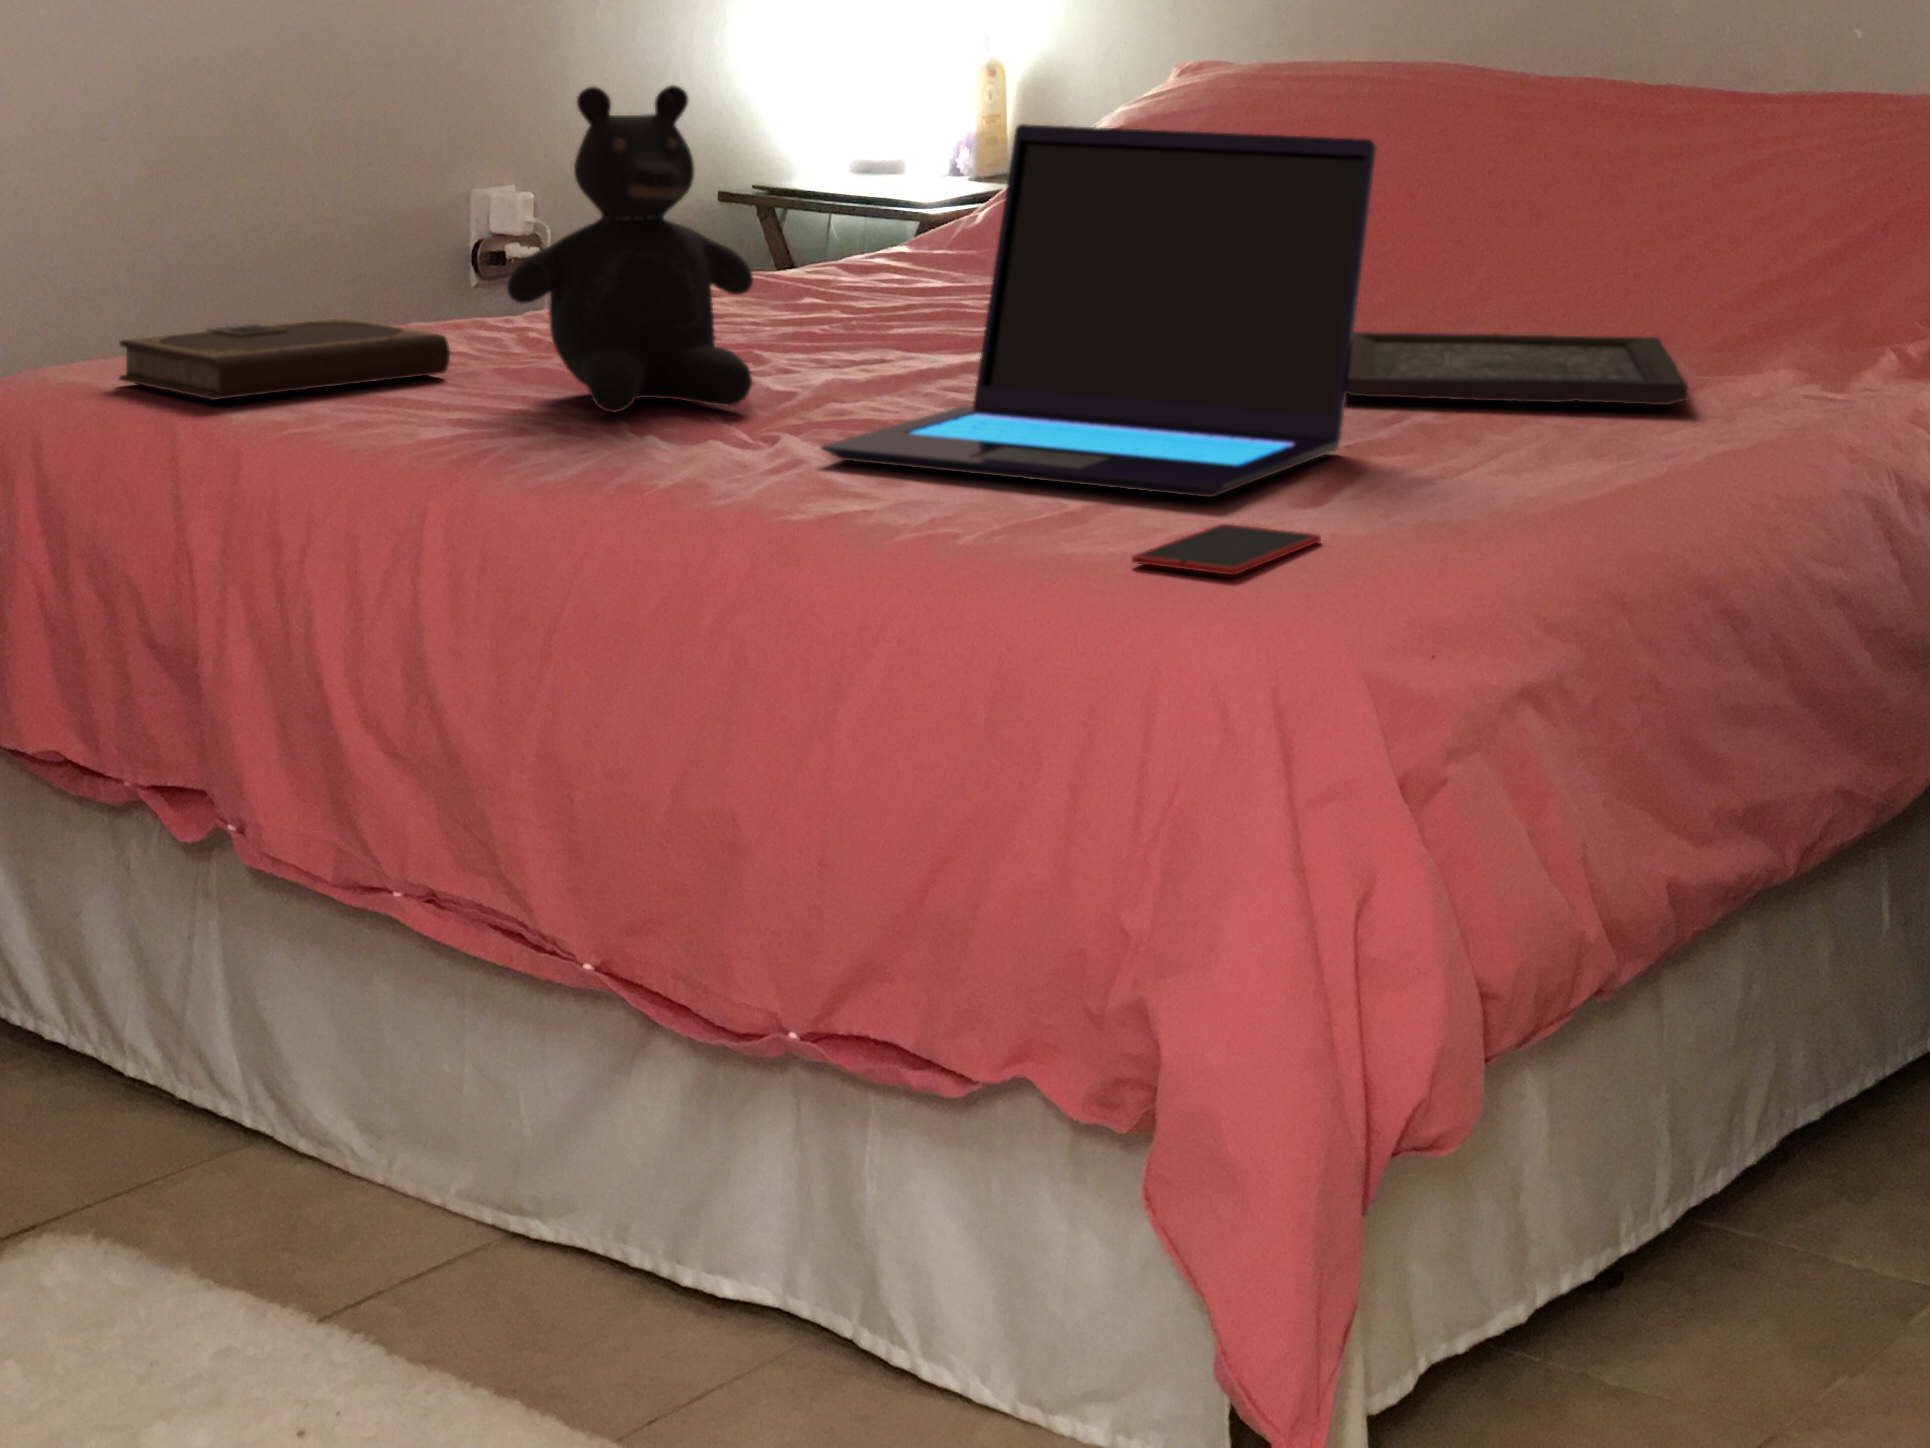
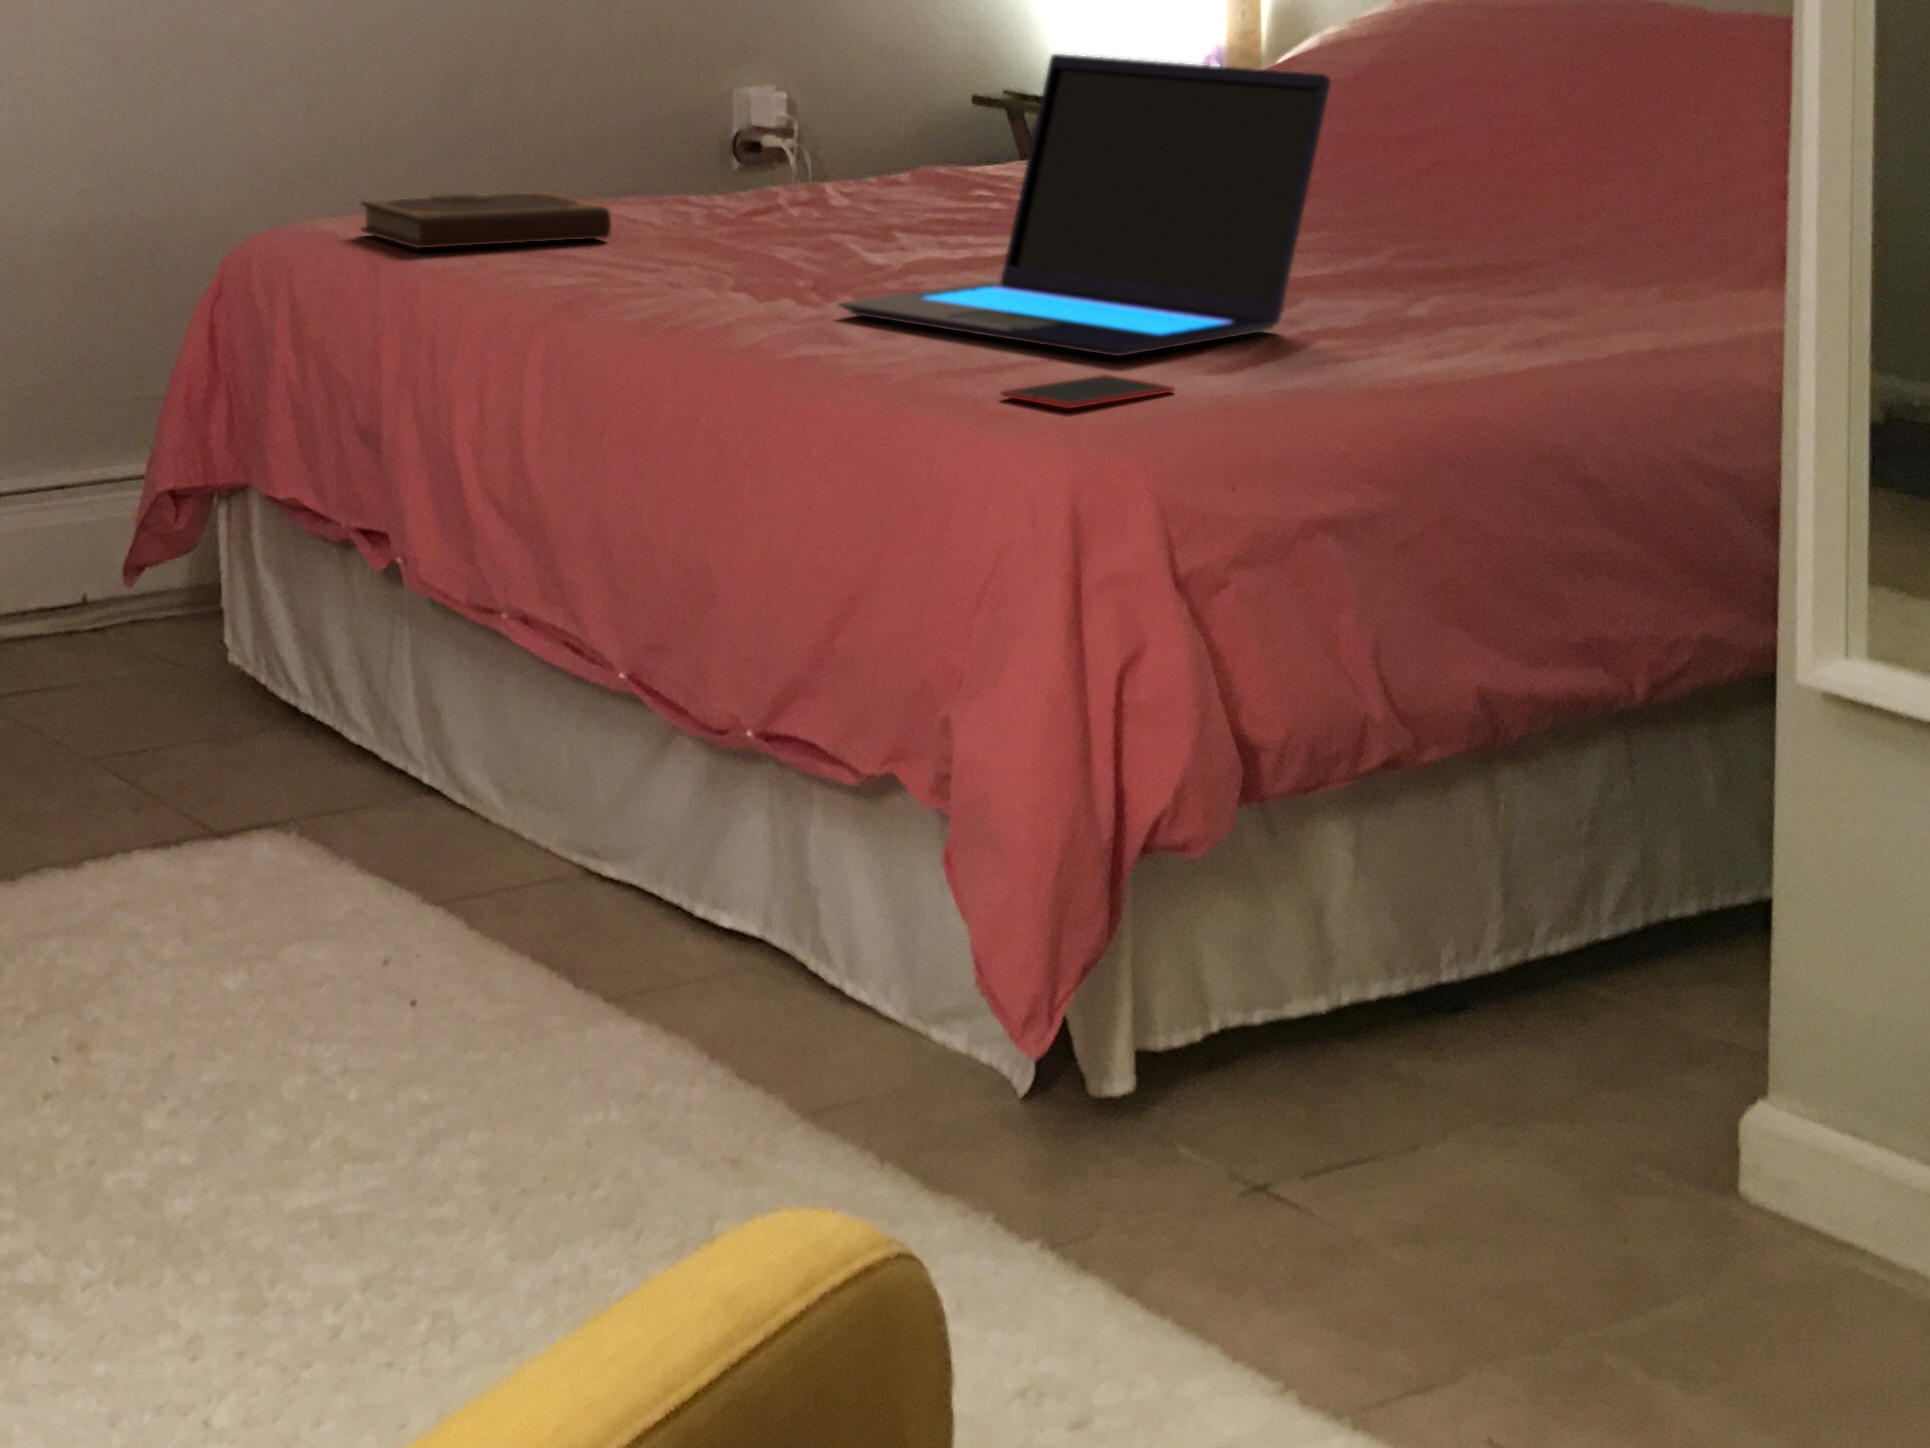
teddy bear: present [507,85,753,412] -> none [639,16,844,272]
tray: present [1347,332,1688,405] -> none [1331,239,1694,311]

